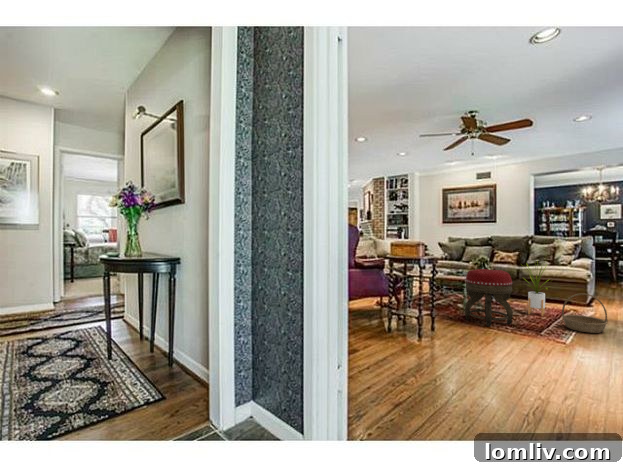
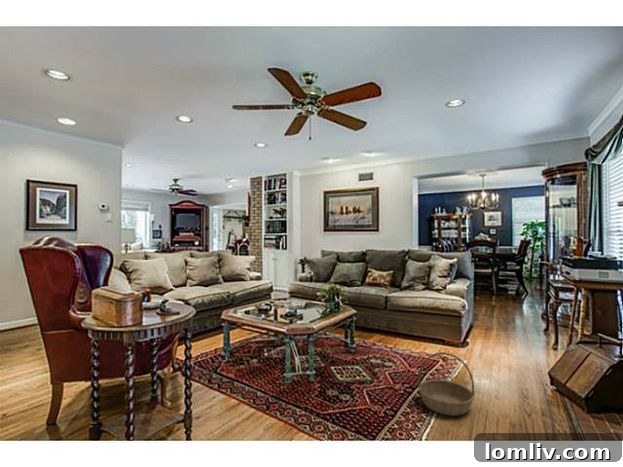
house plant: present [527,265,547,316] -> none [376,291,418,374]
footstool: present [465,269,513,327] -> none [288,315,352,414]

